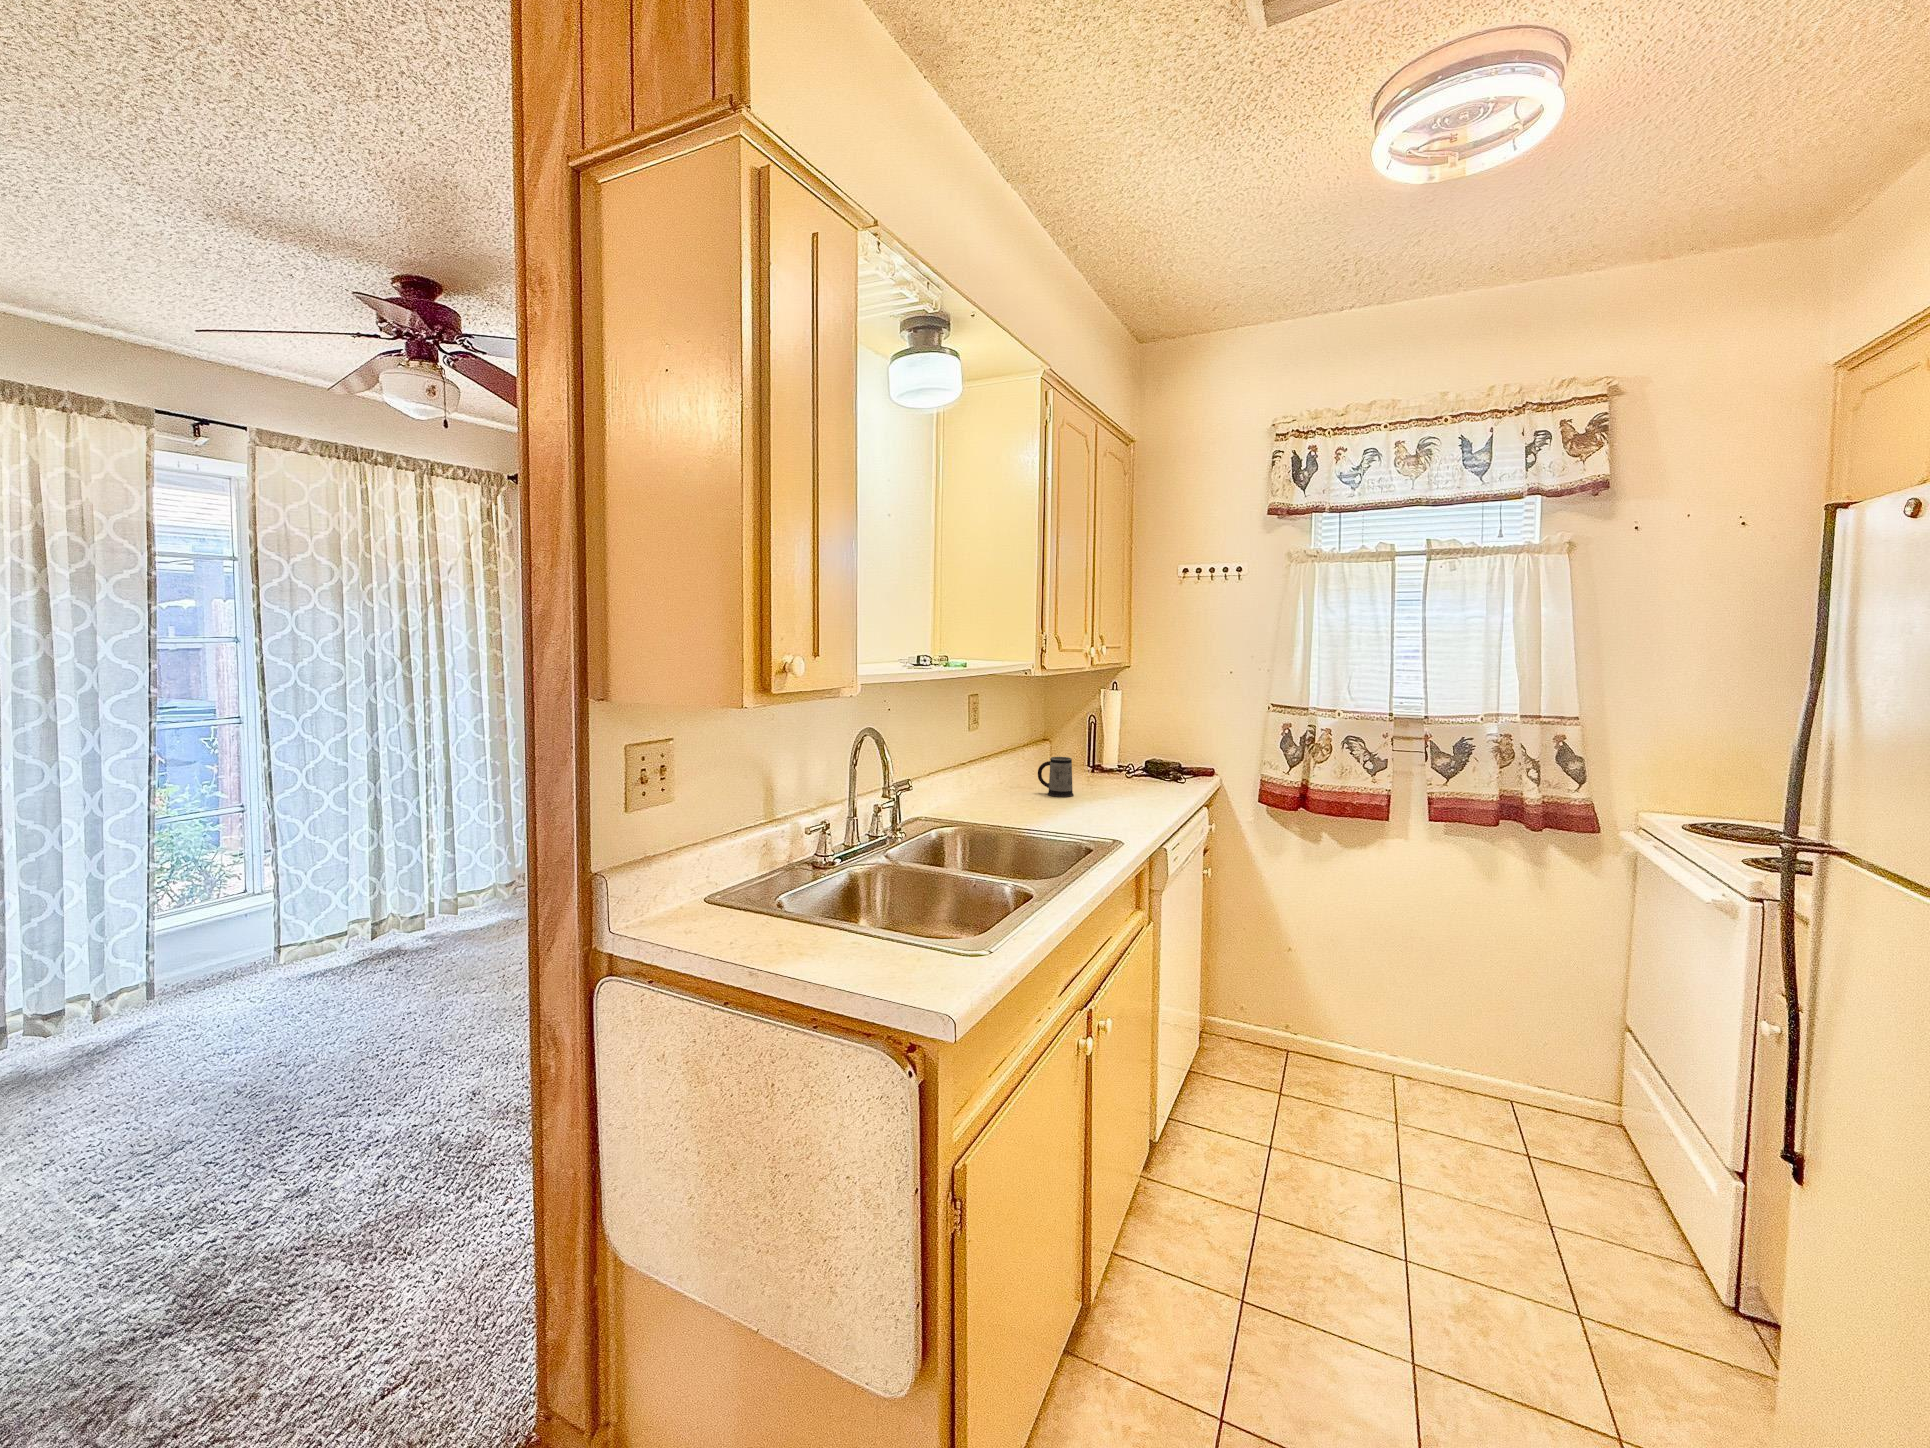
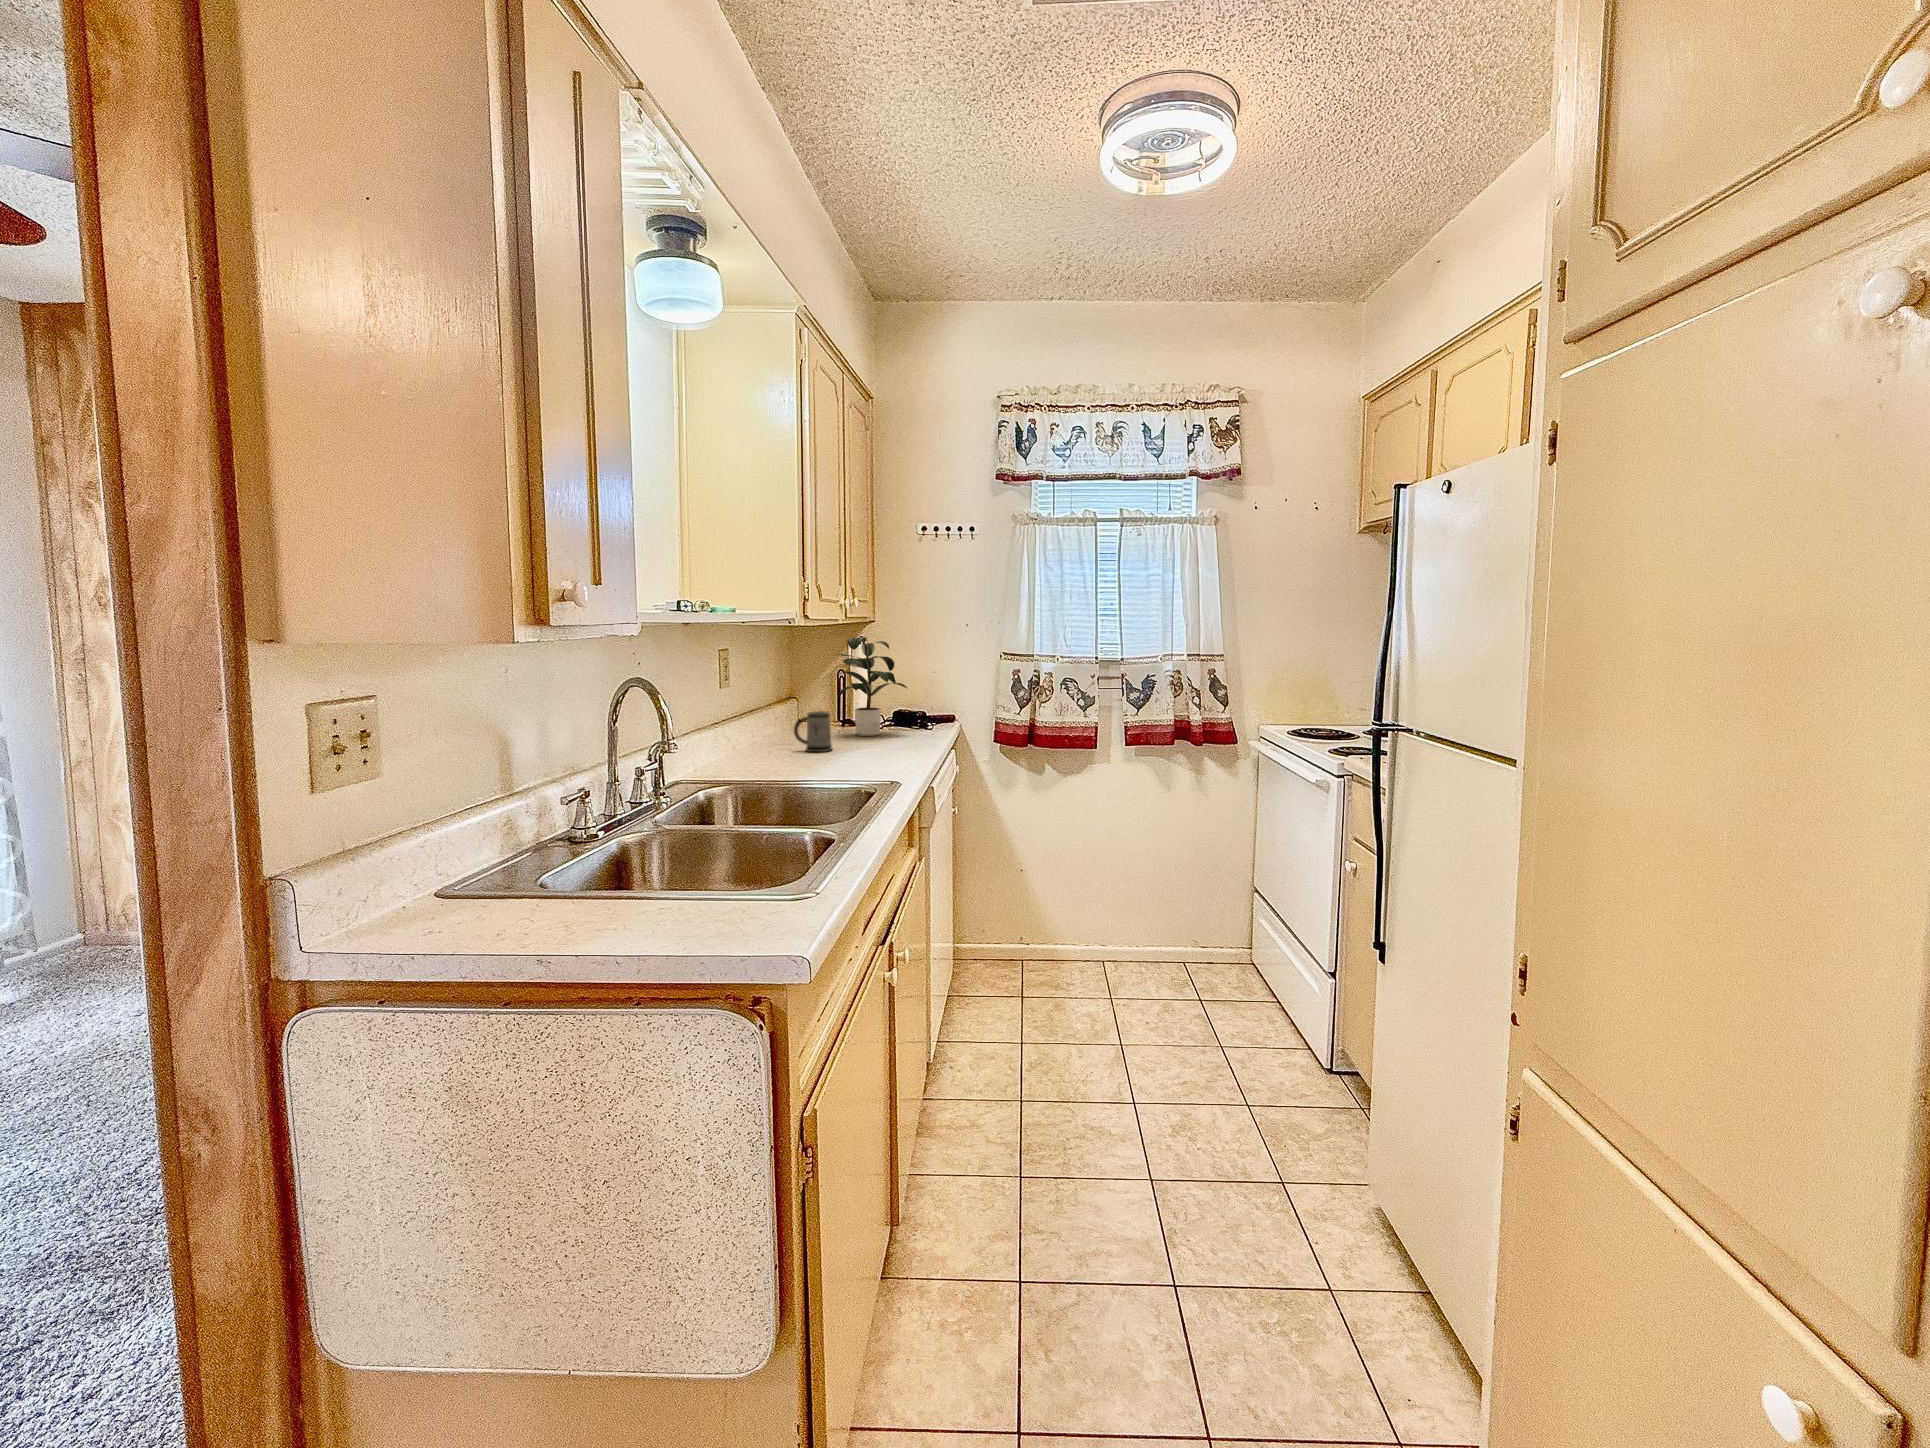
potted plant: none [1078,684,1172,783] -> present [839,637,907,736]

